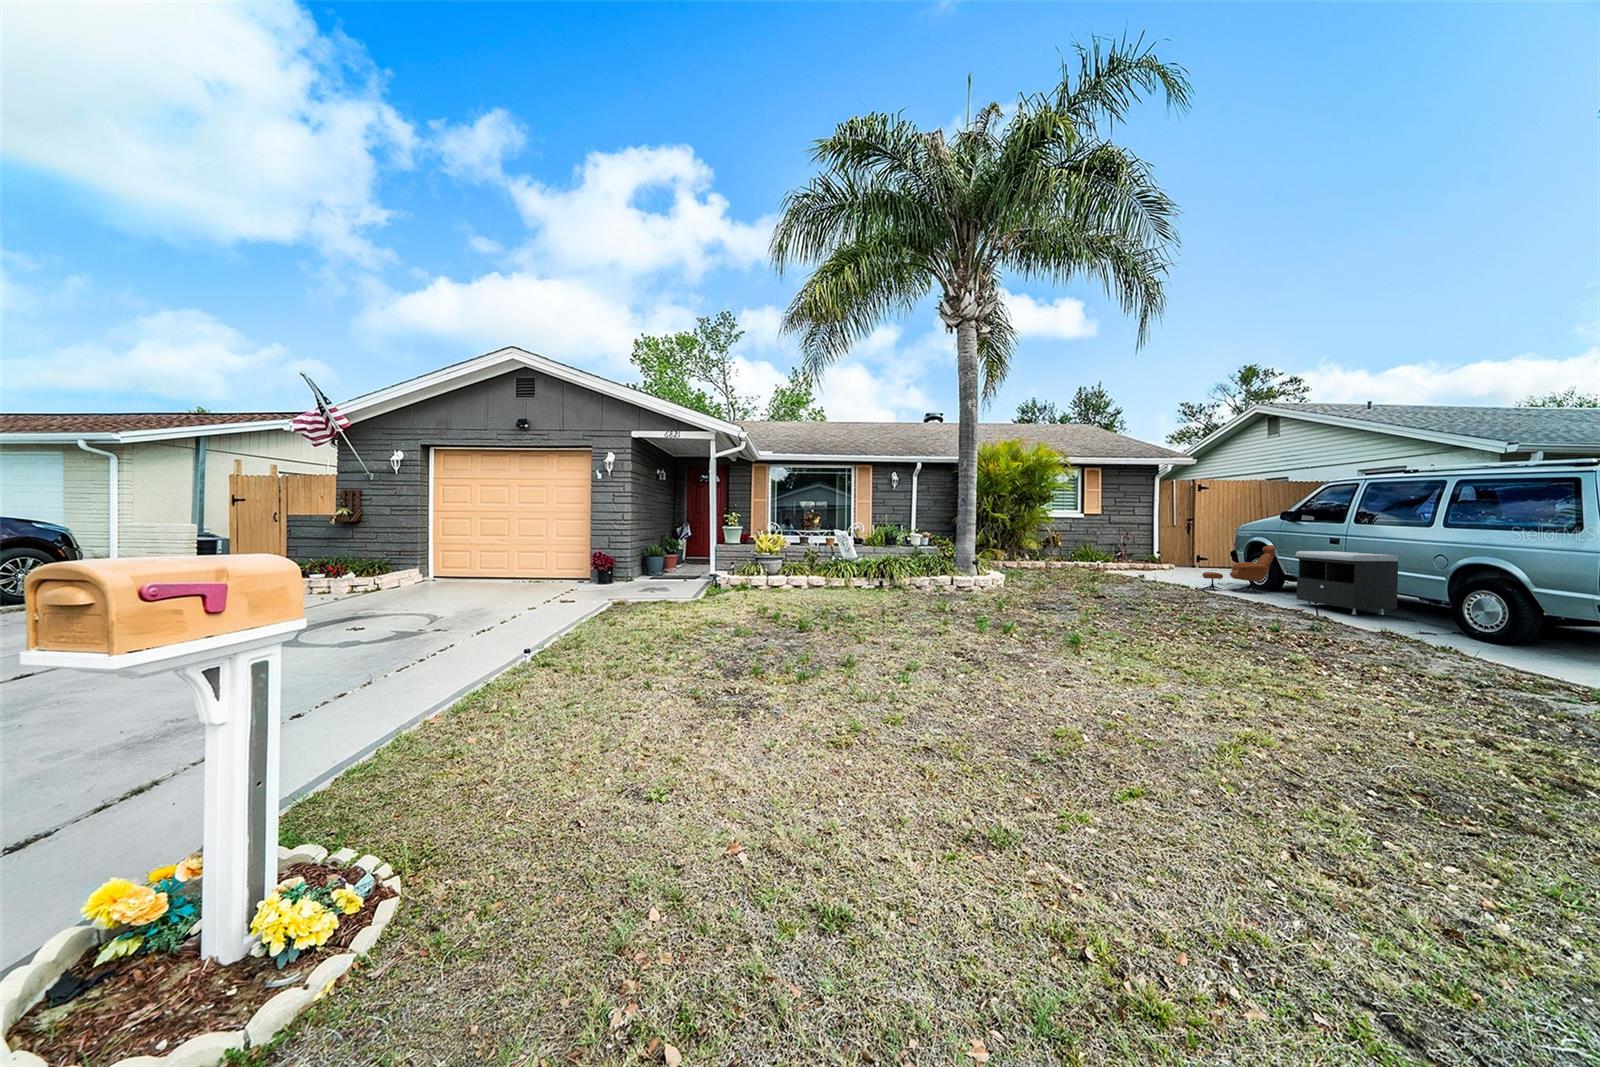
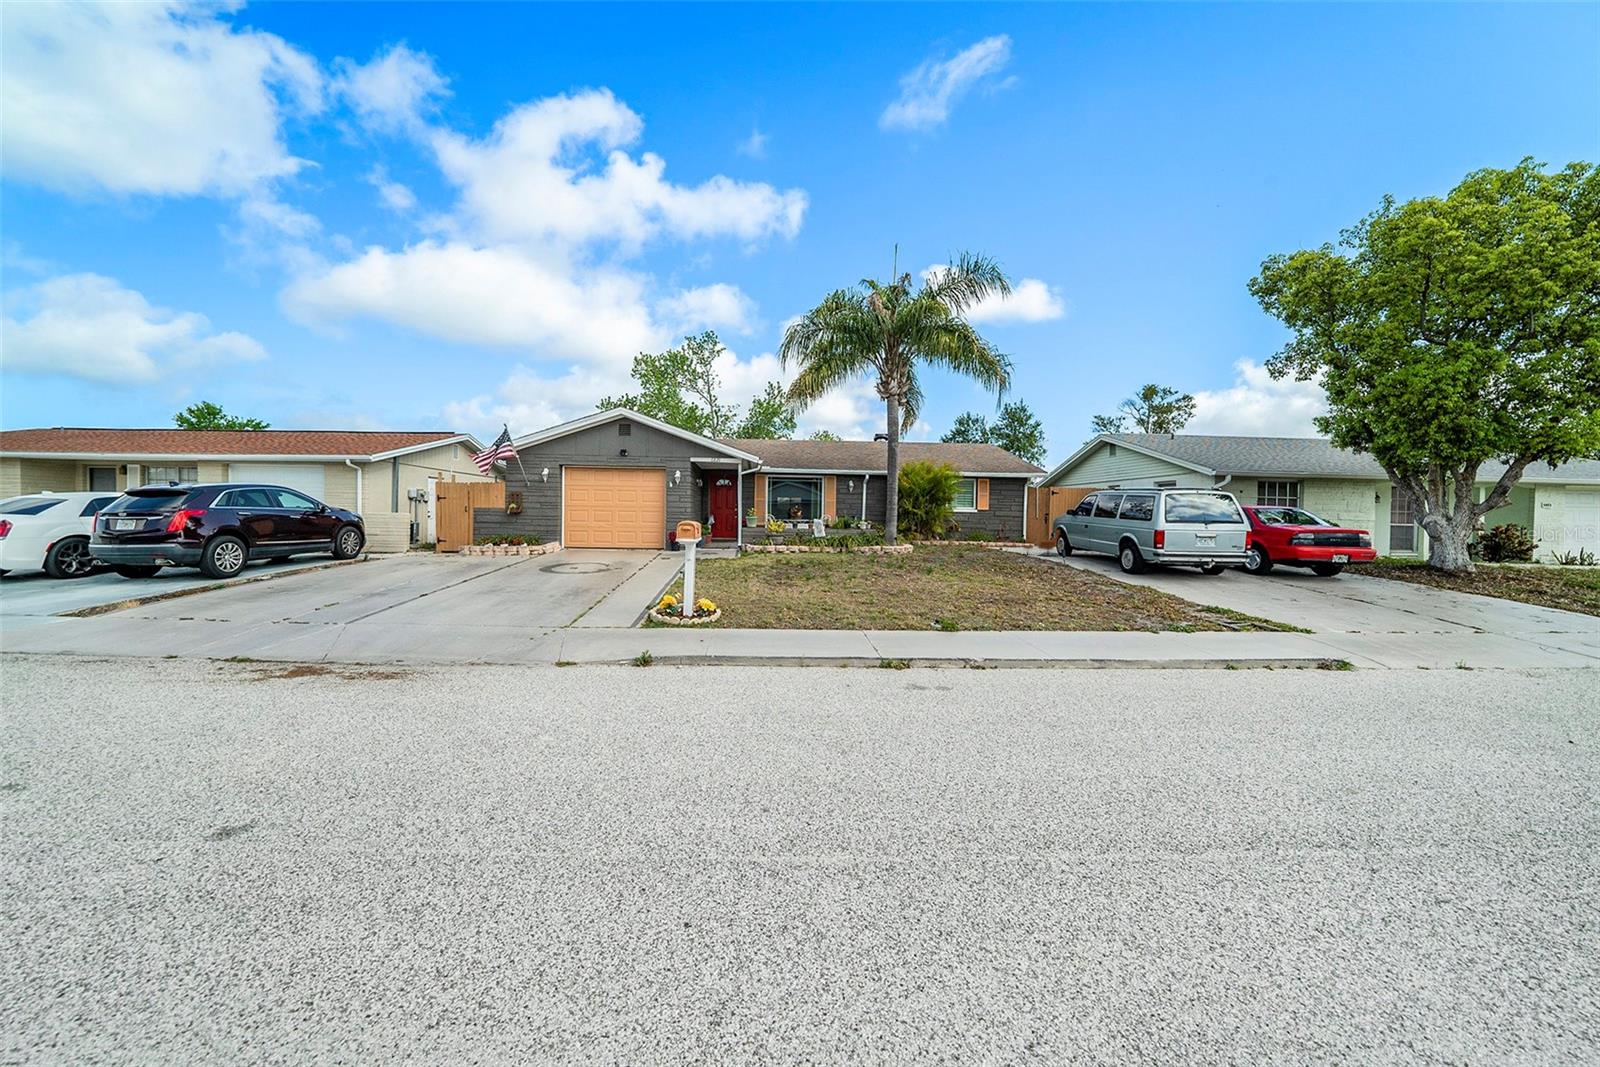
storage bench: present [1295,551,1398,614] -> none [1061,533,1101,564]

